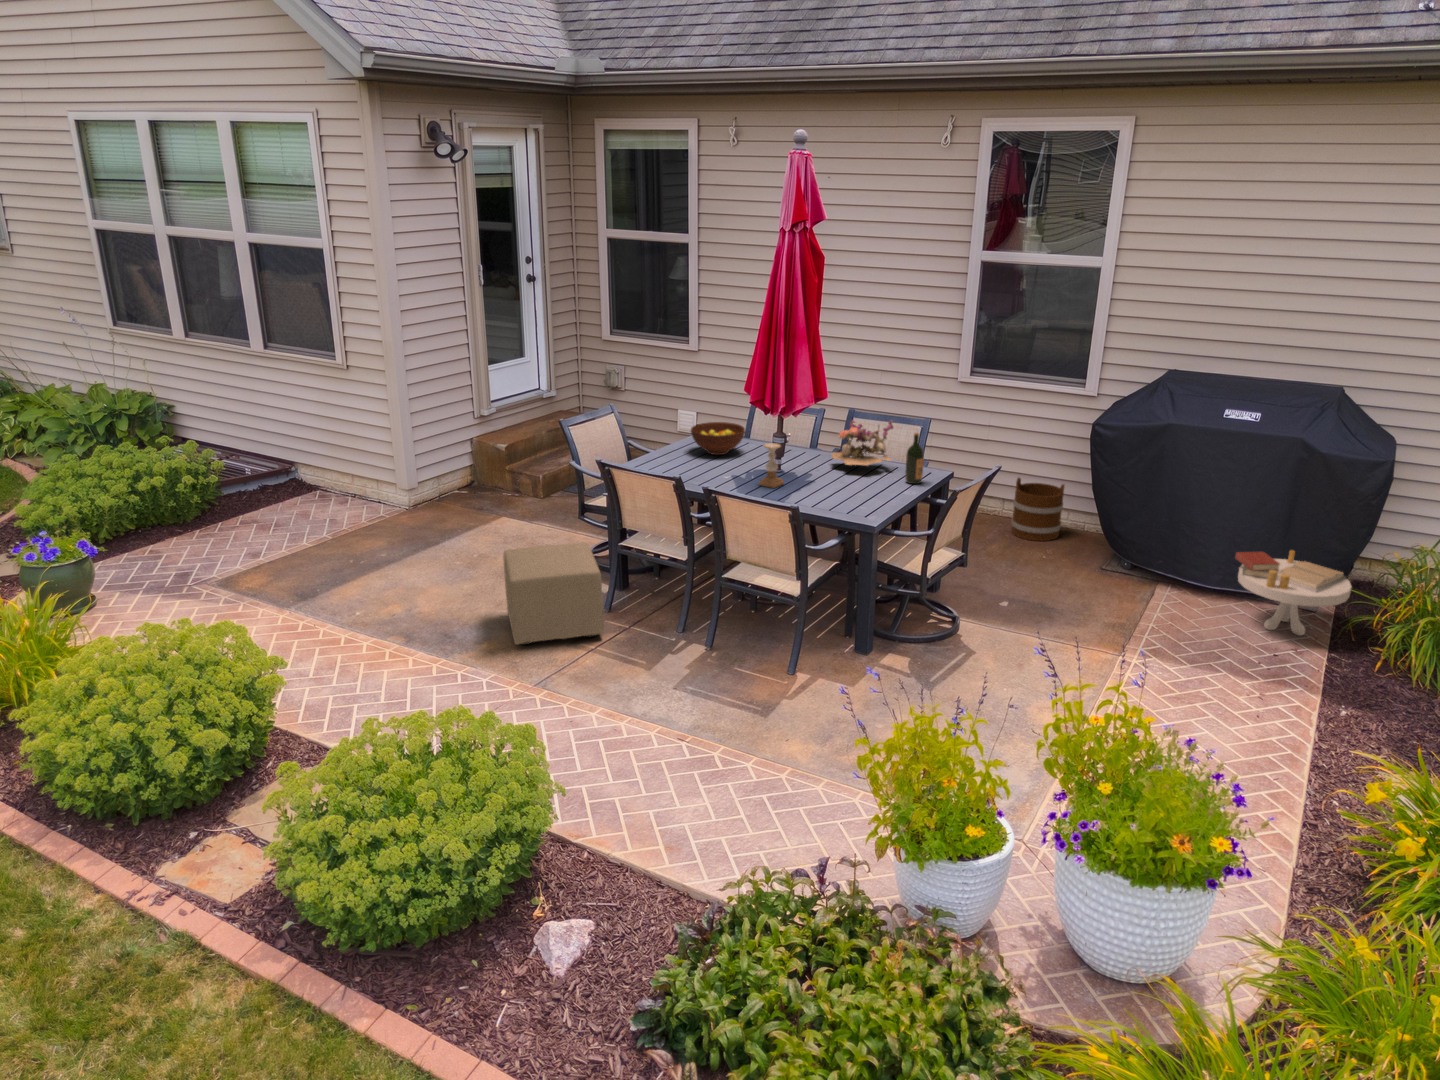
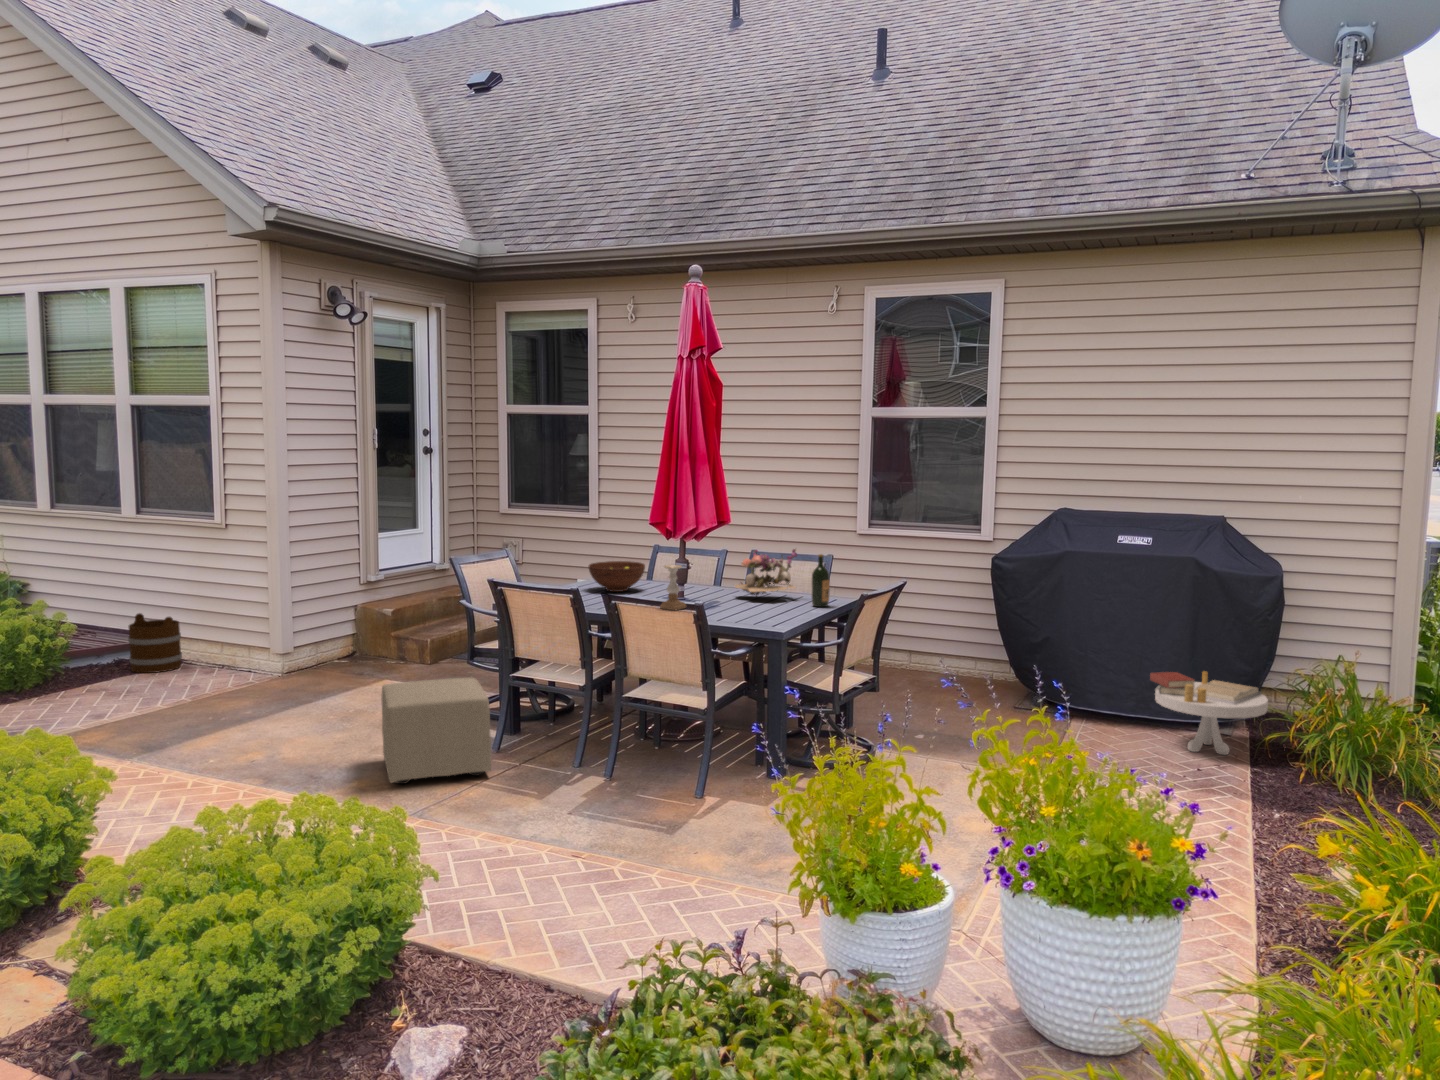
bucket: present [1011,478,1064,541] -> present [128,613,182,673]

